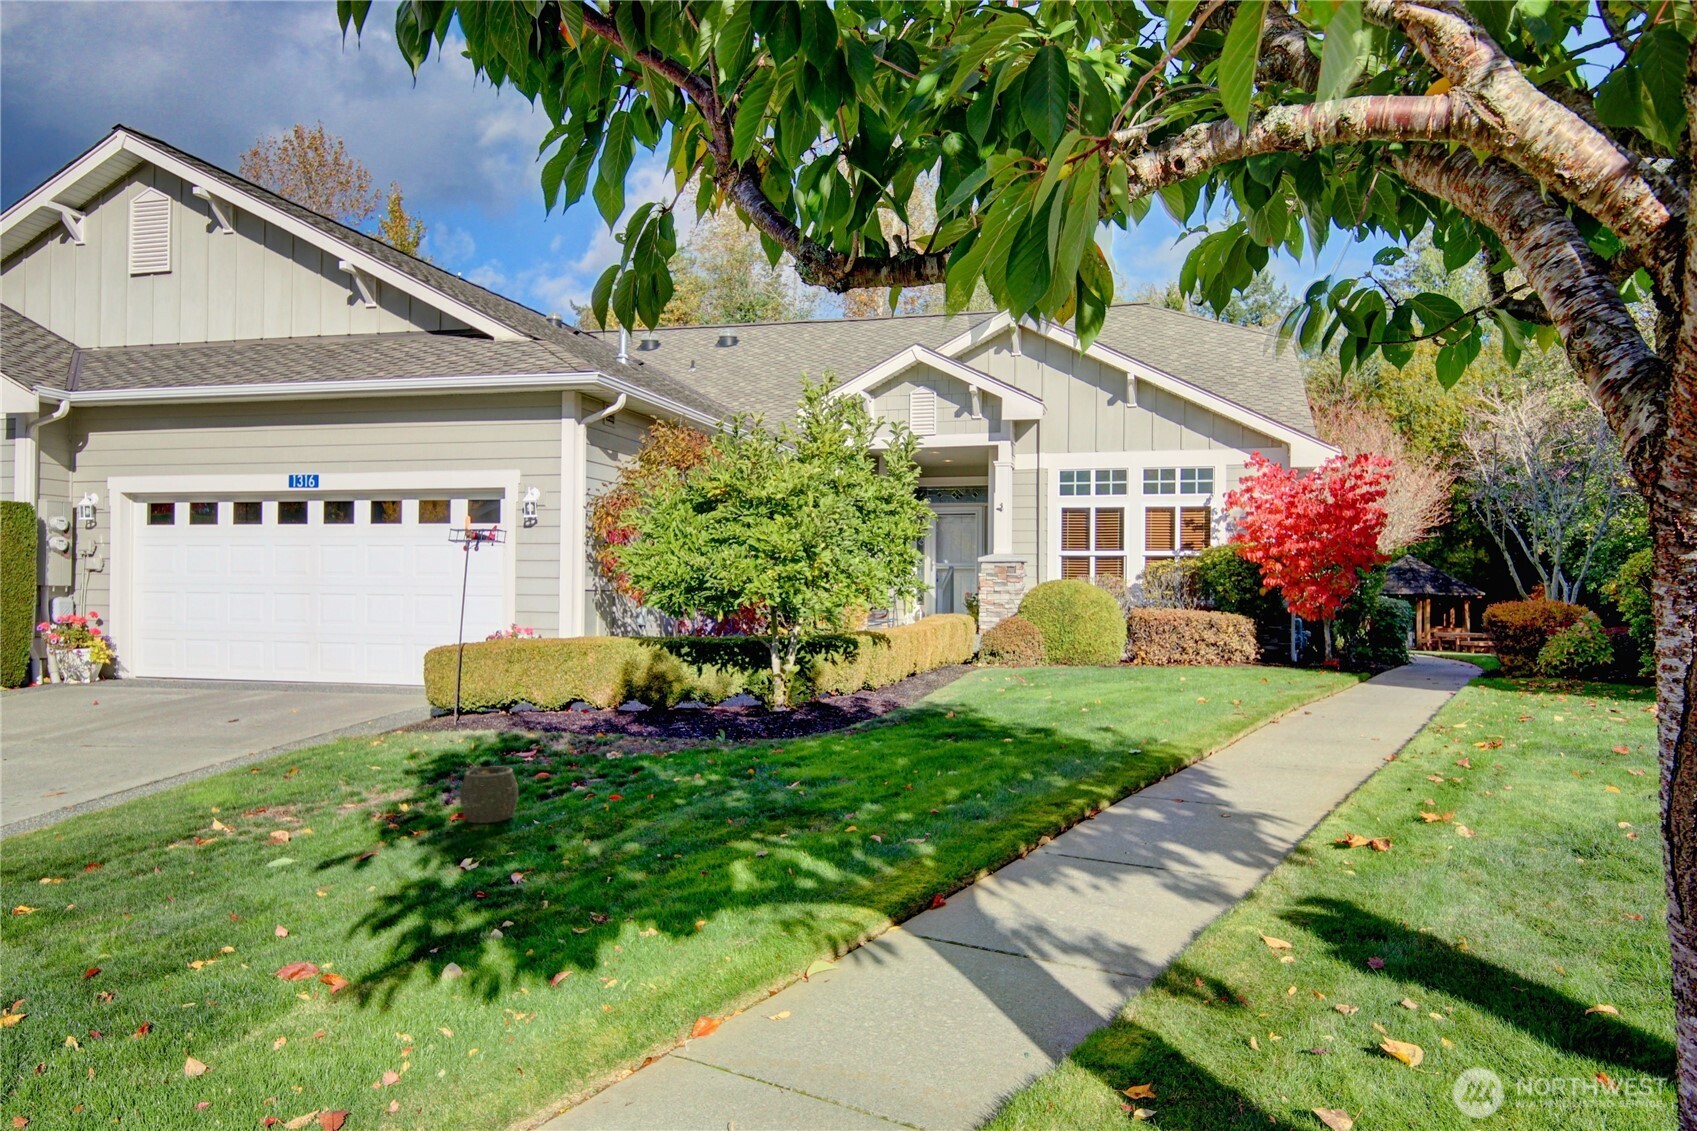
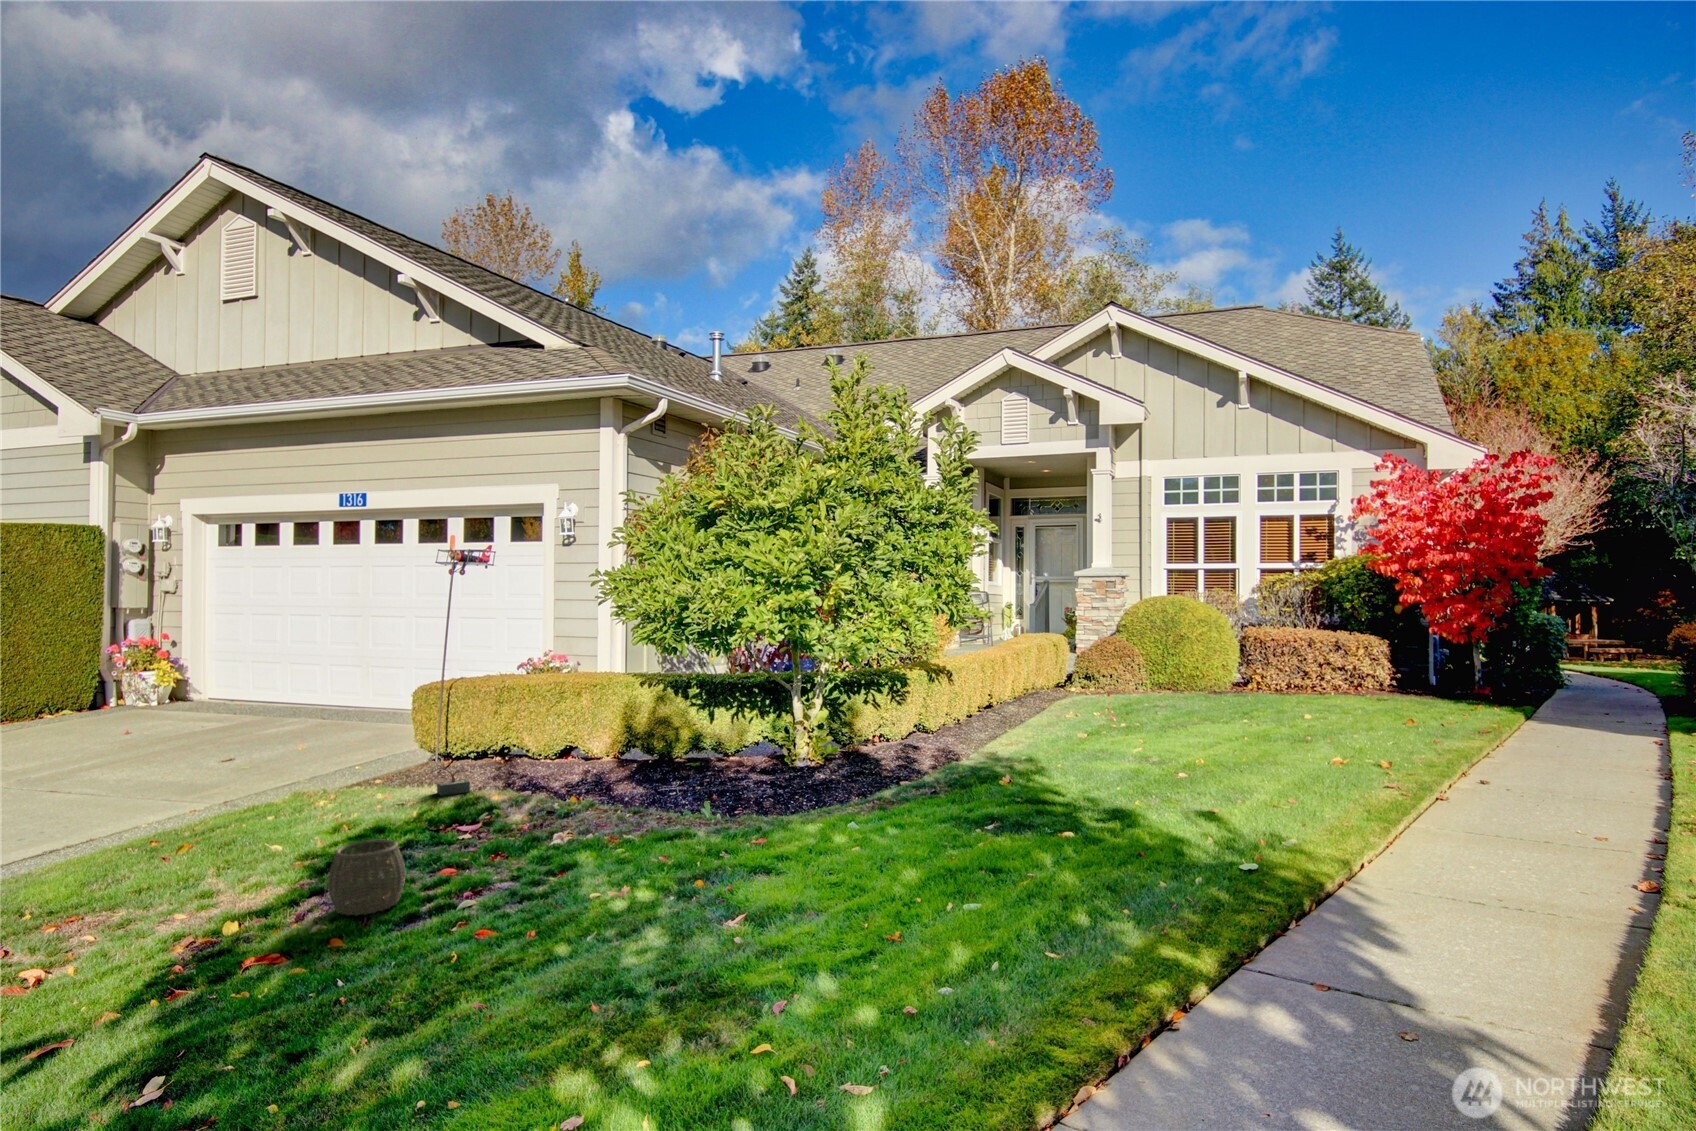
decorative plant: none [456,715,498,750] -> present [425,756,476,796]

